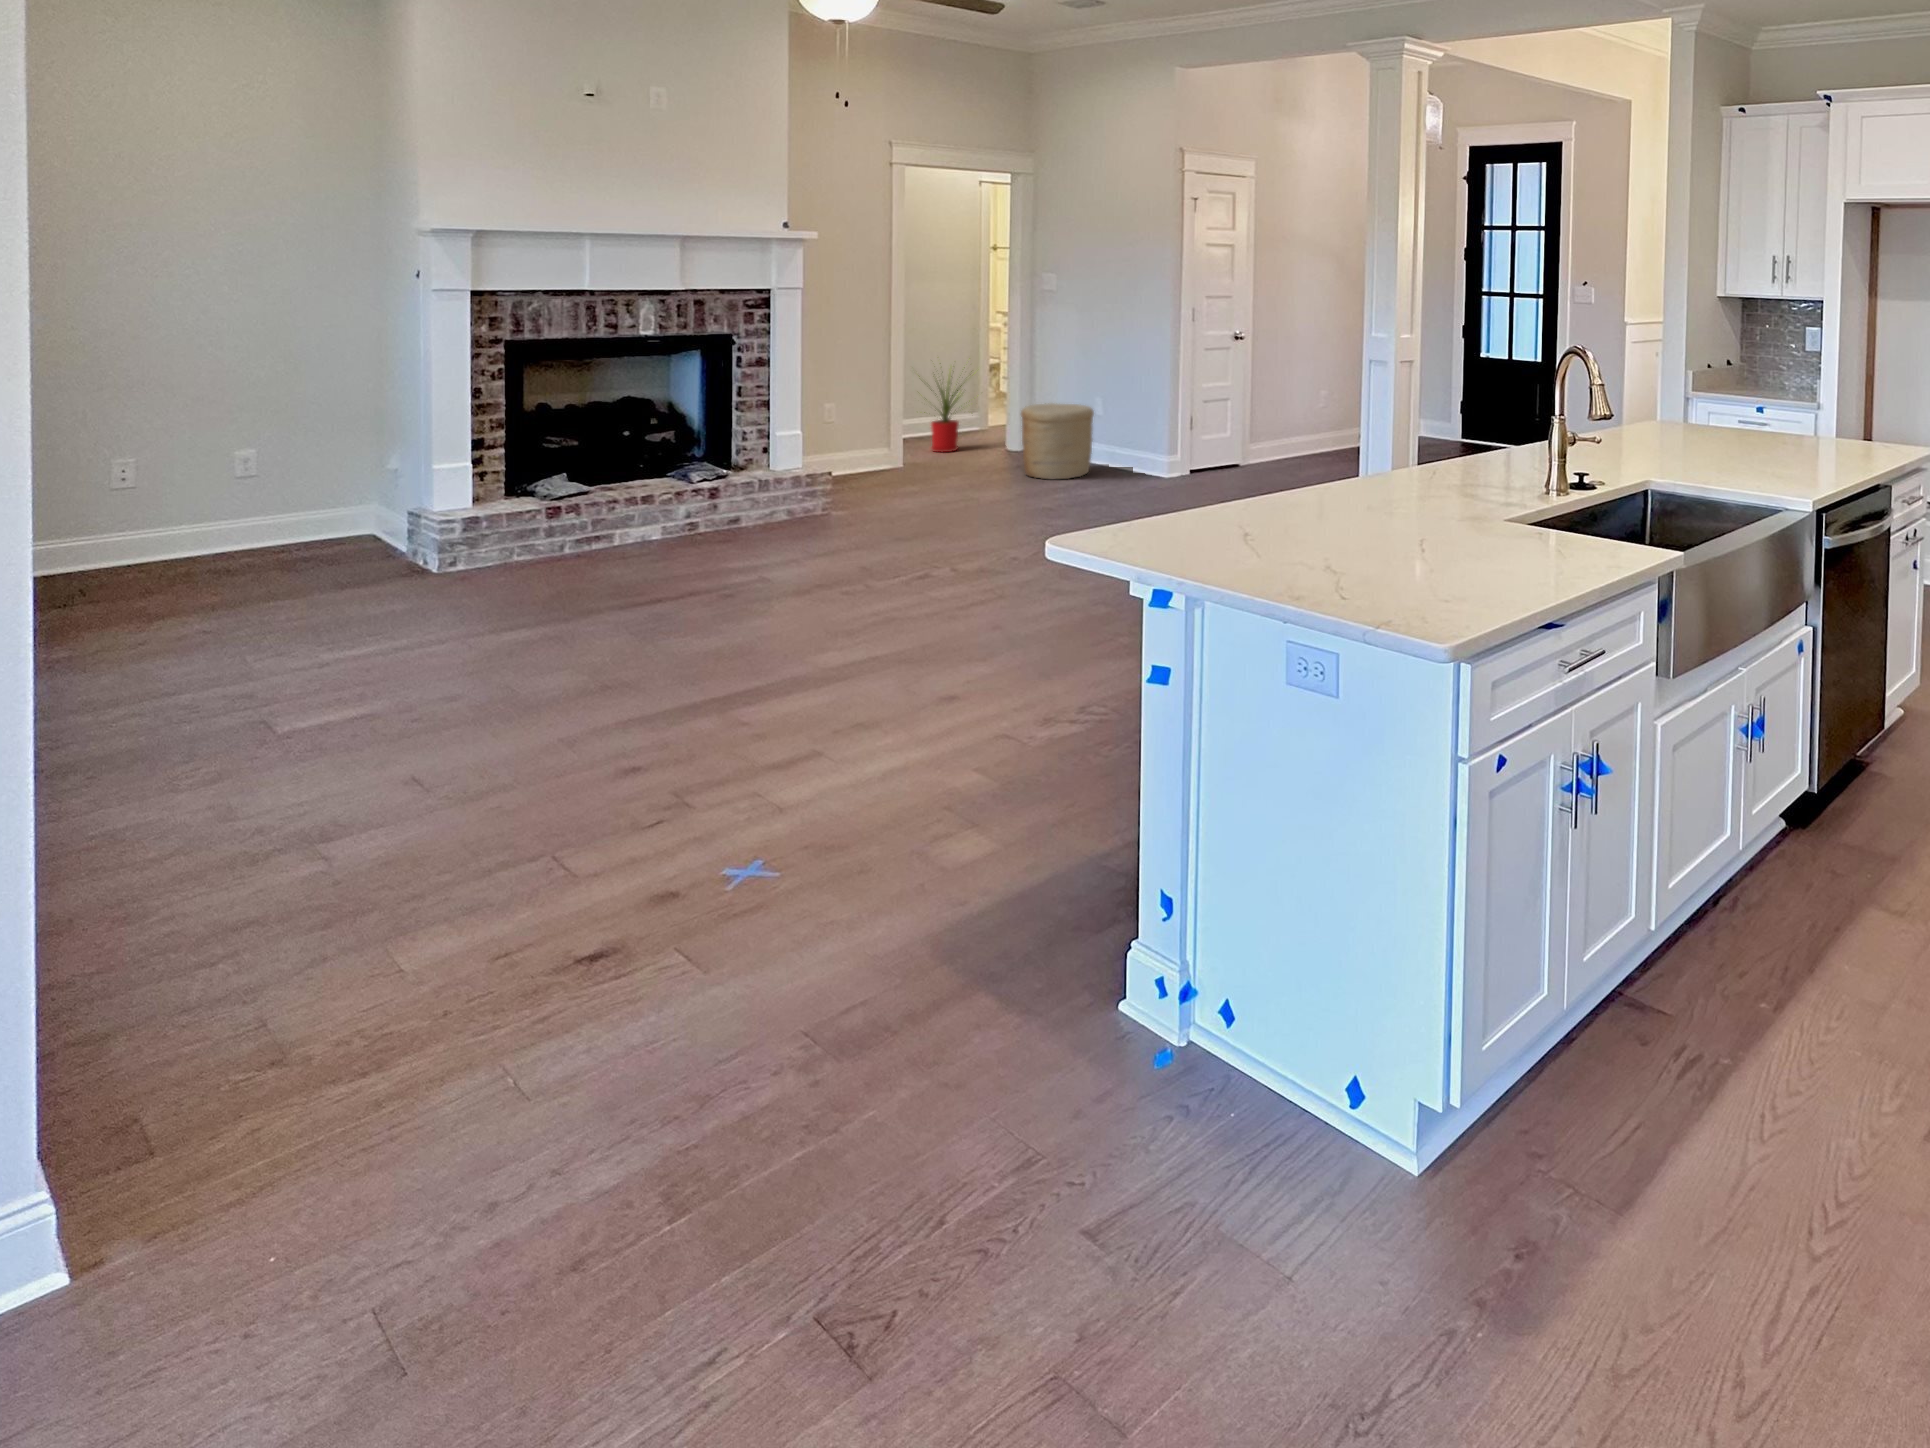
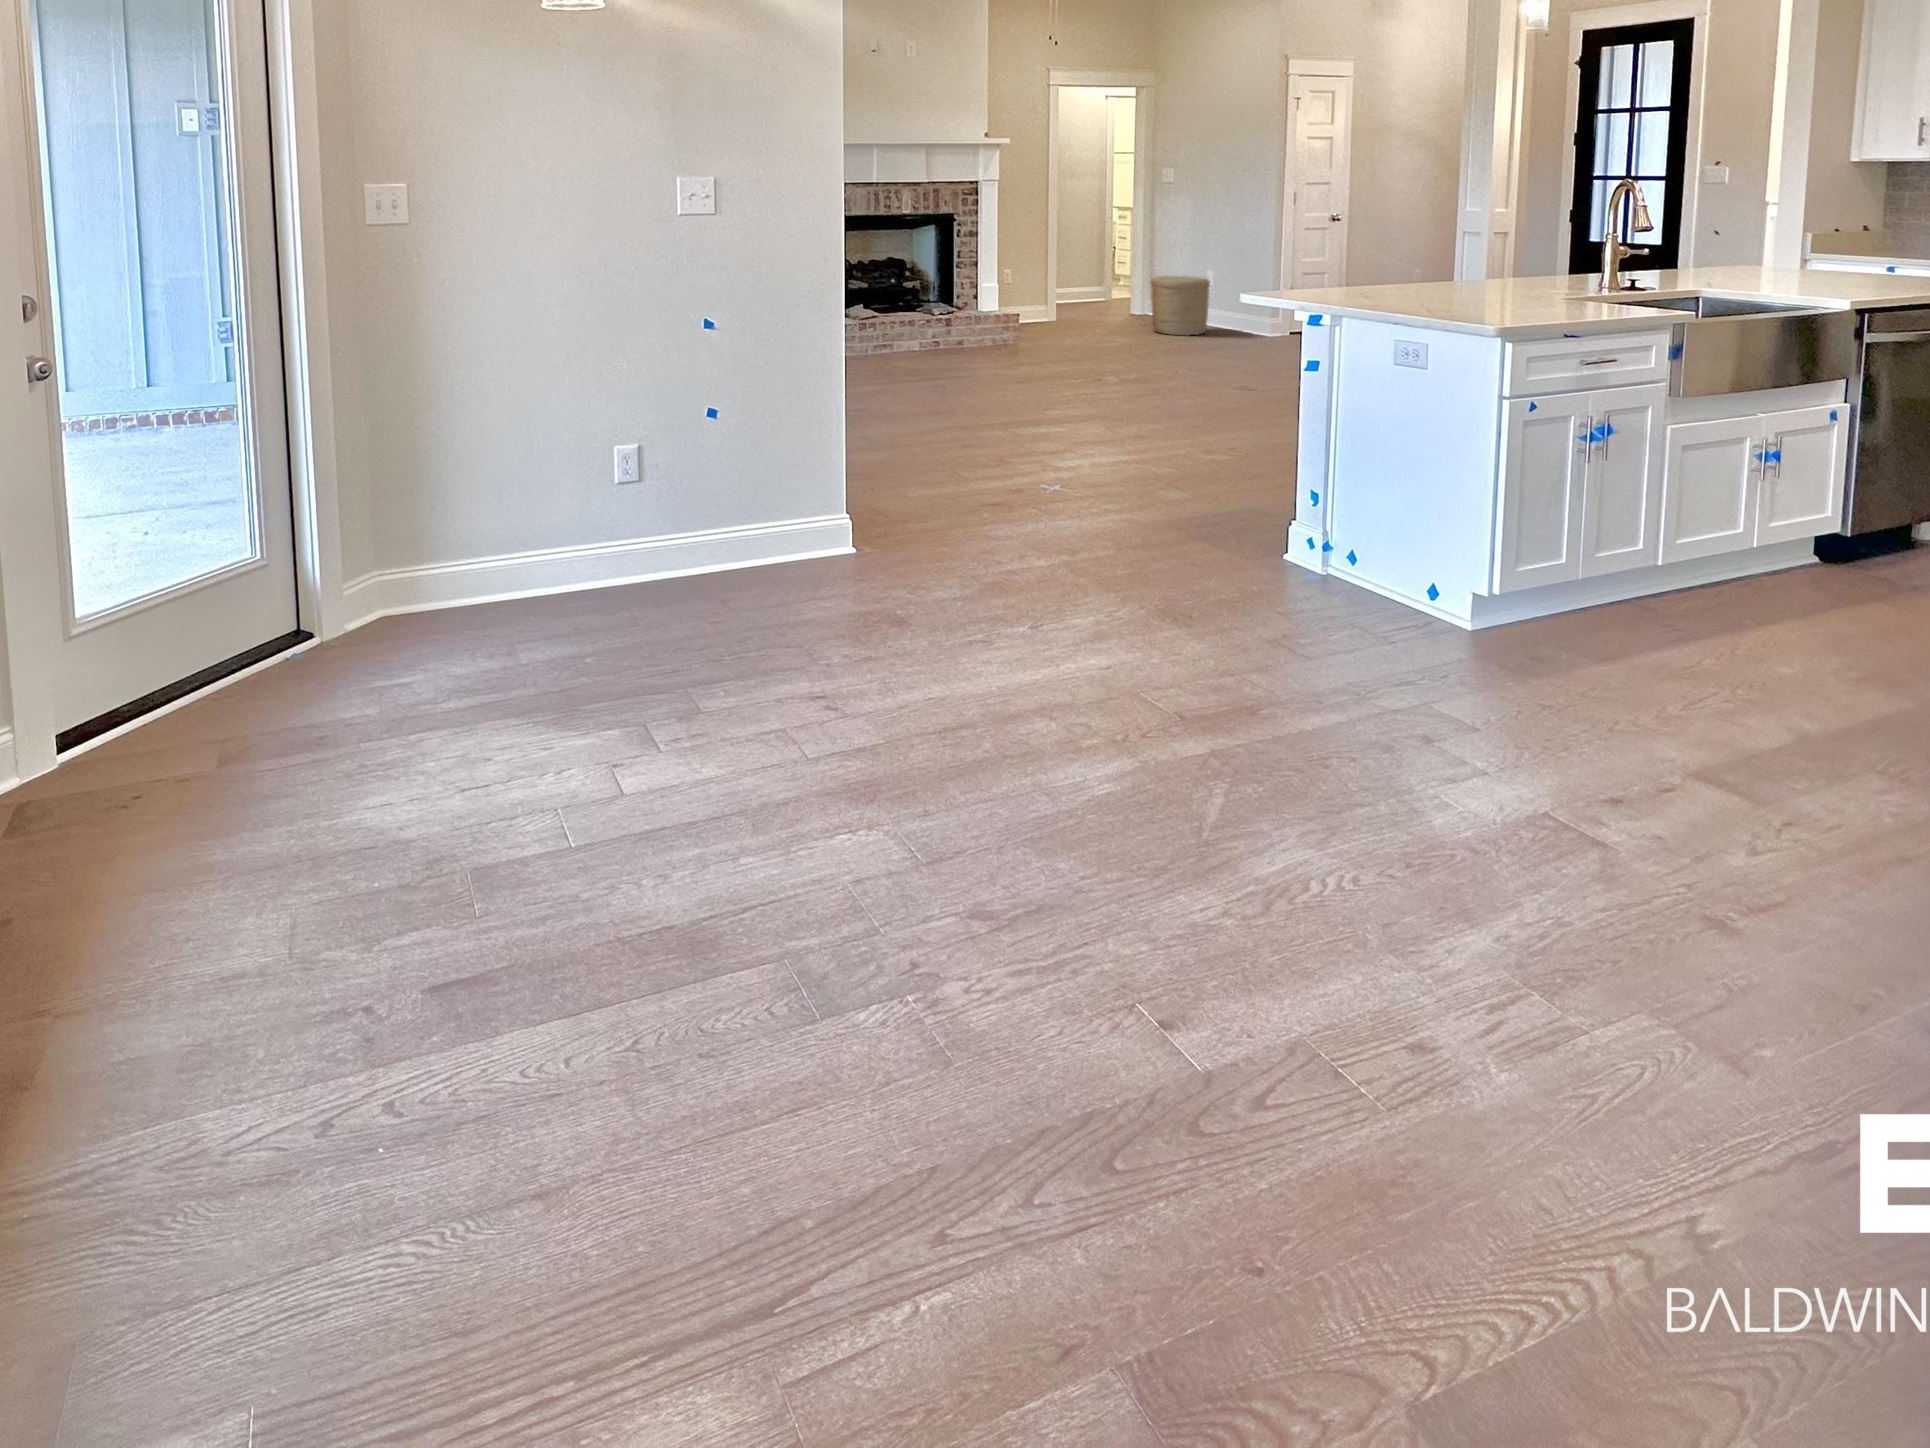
house plant: present [919,367,965,452] -> none [1061,240,1117,316]

